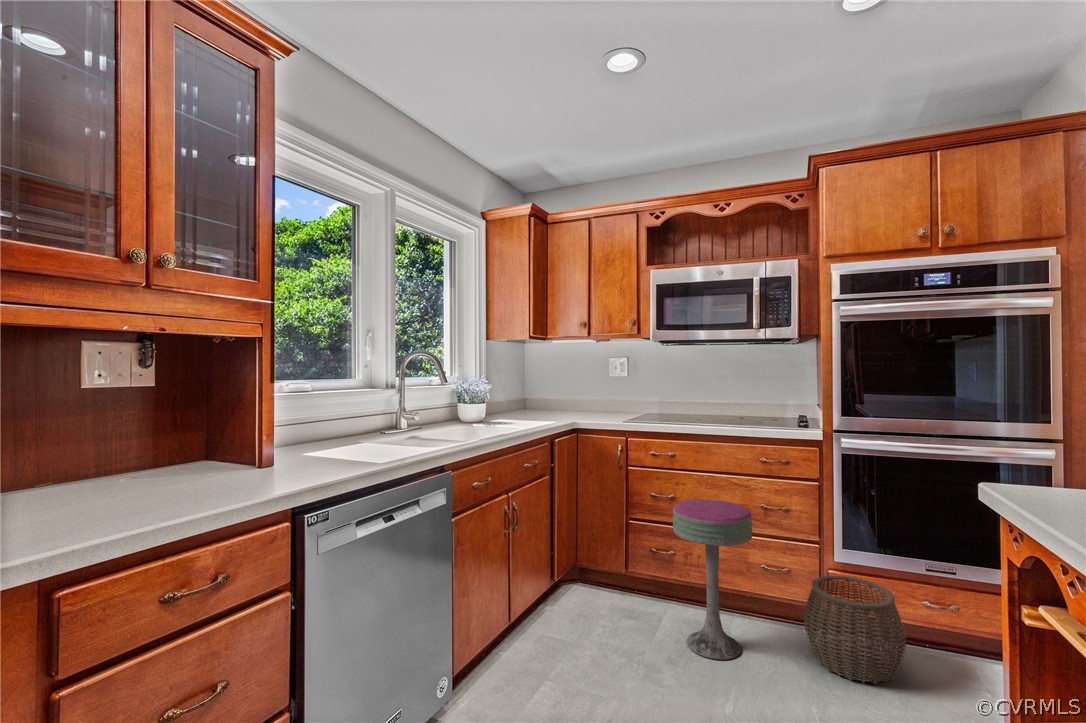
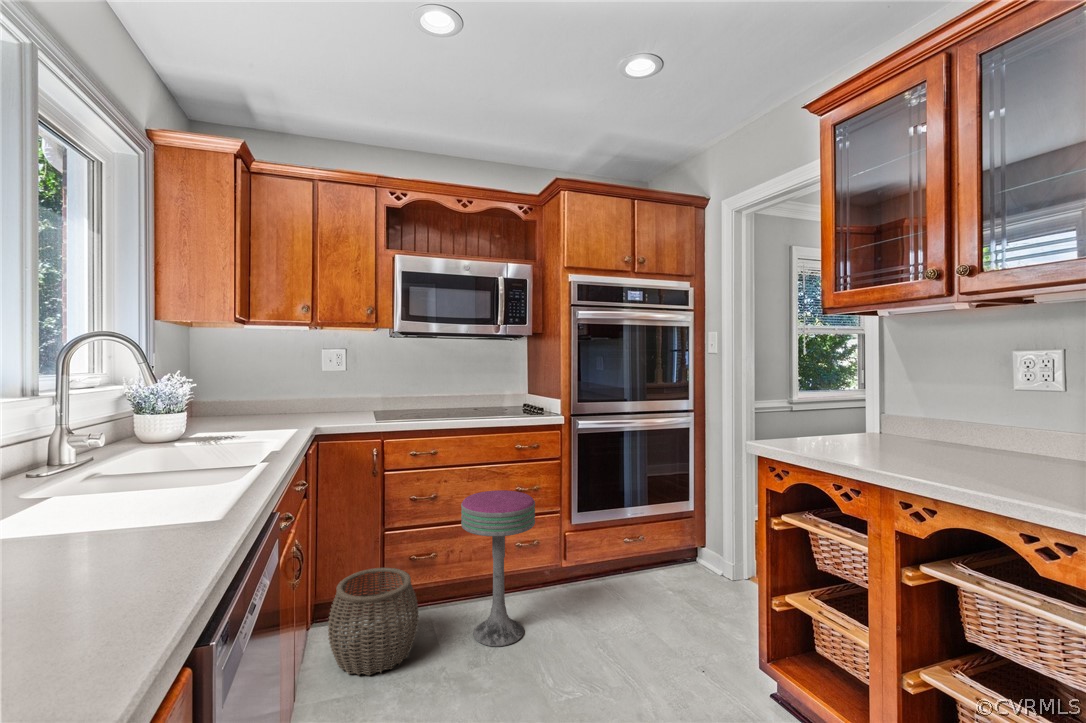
woven basket: present [804,575,906,684] -> present [328,568,419,675]

